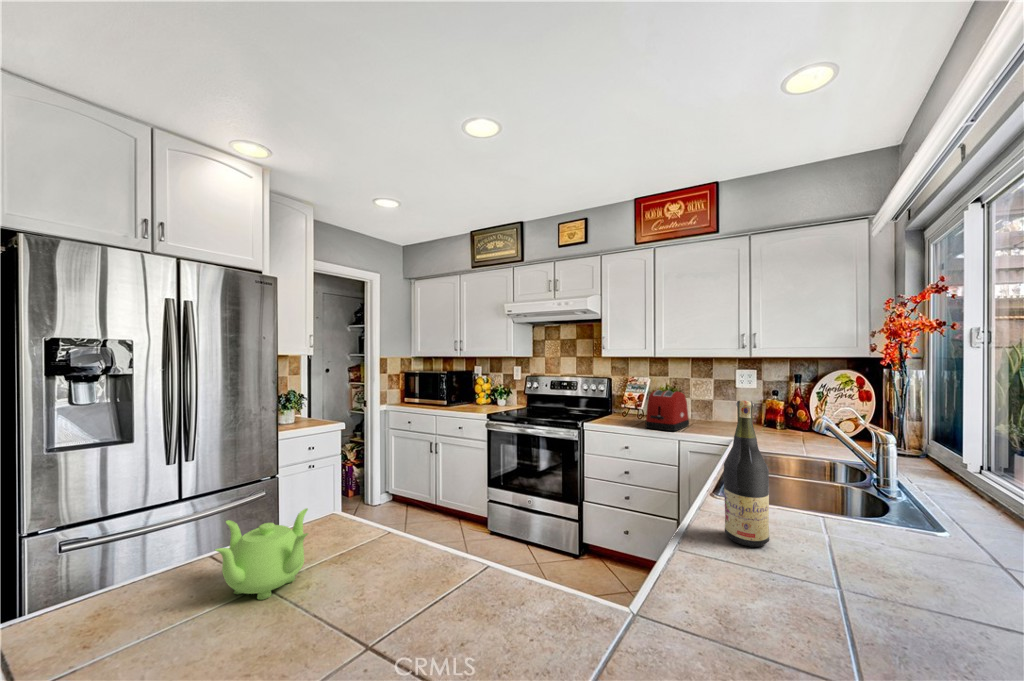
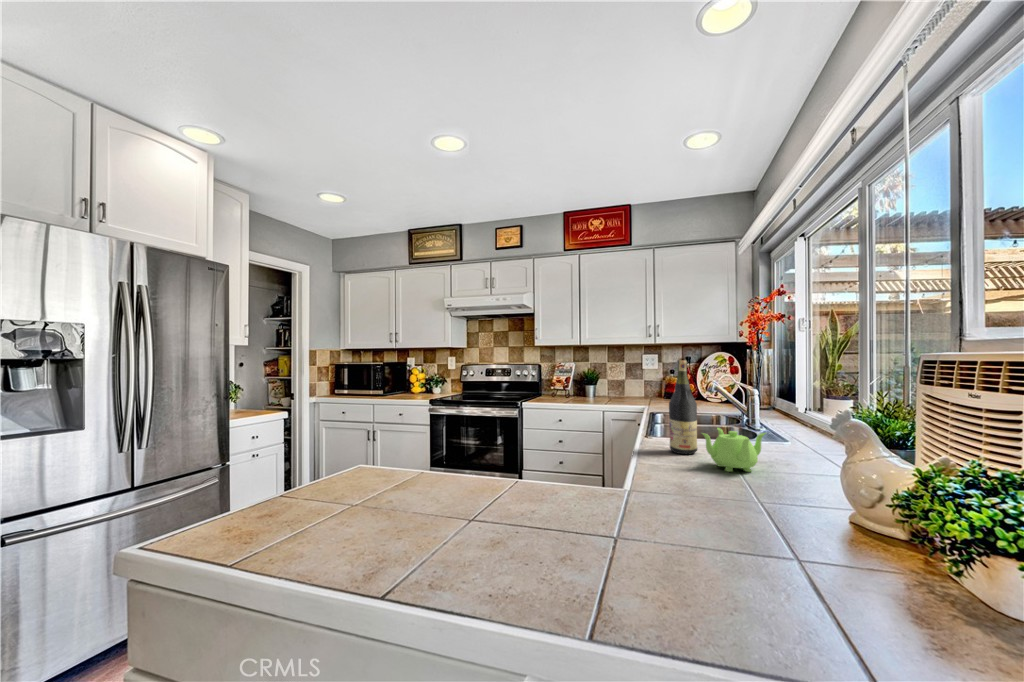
toaster: present [645,390,689,431] -> none [577,372,609,405]
teapot: present [215,508,308,600] -> present [702,428,766,472]

